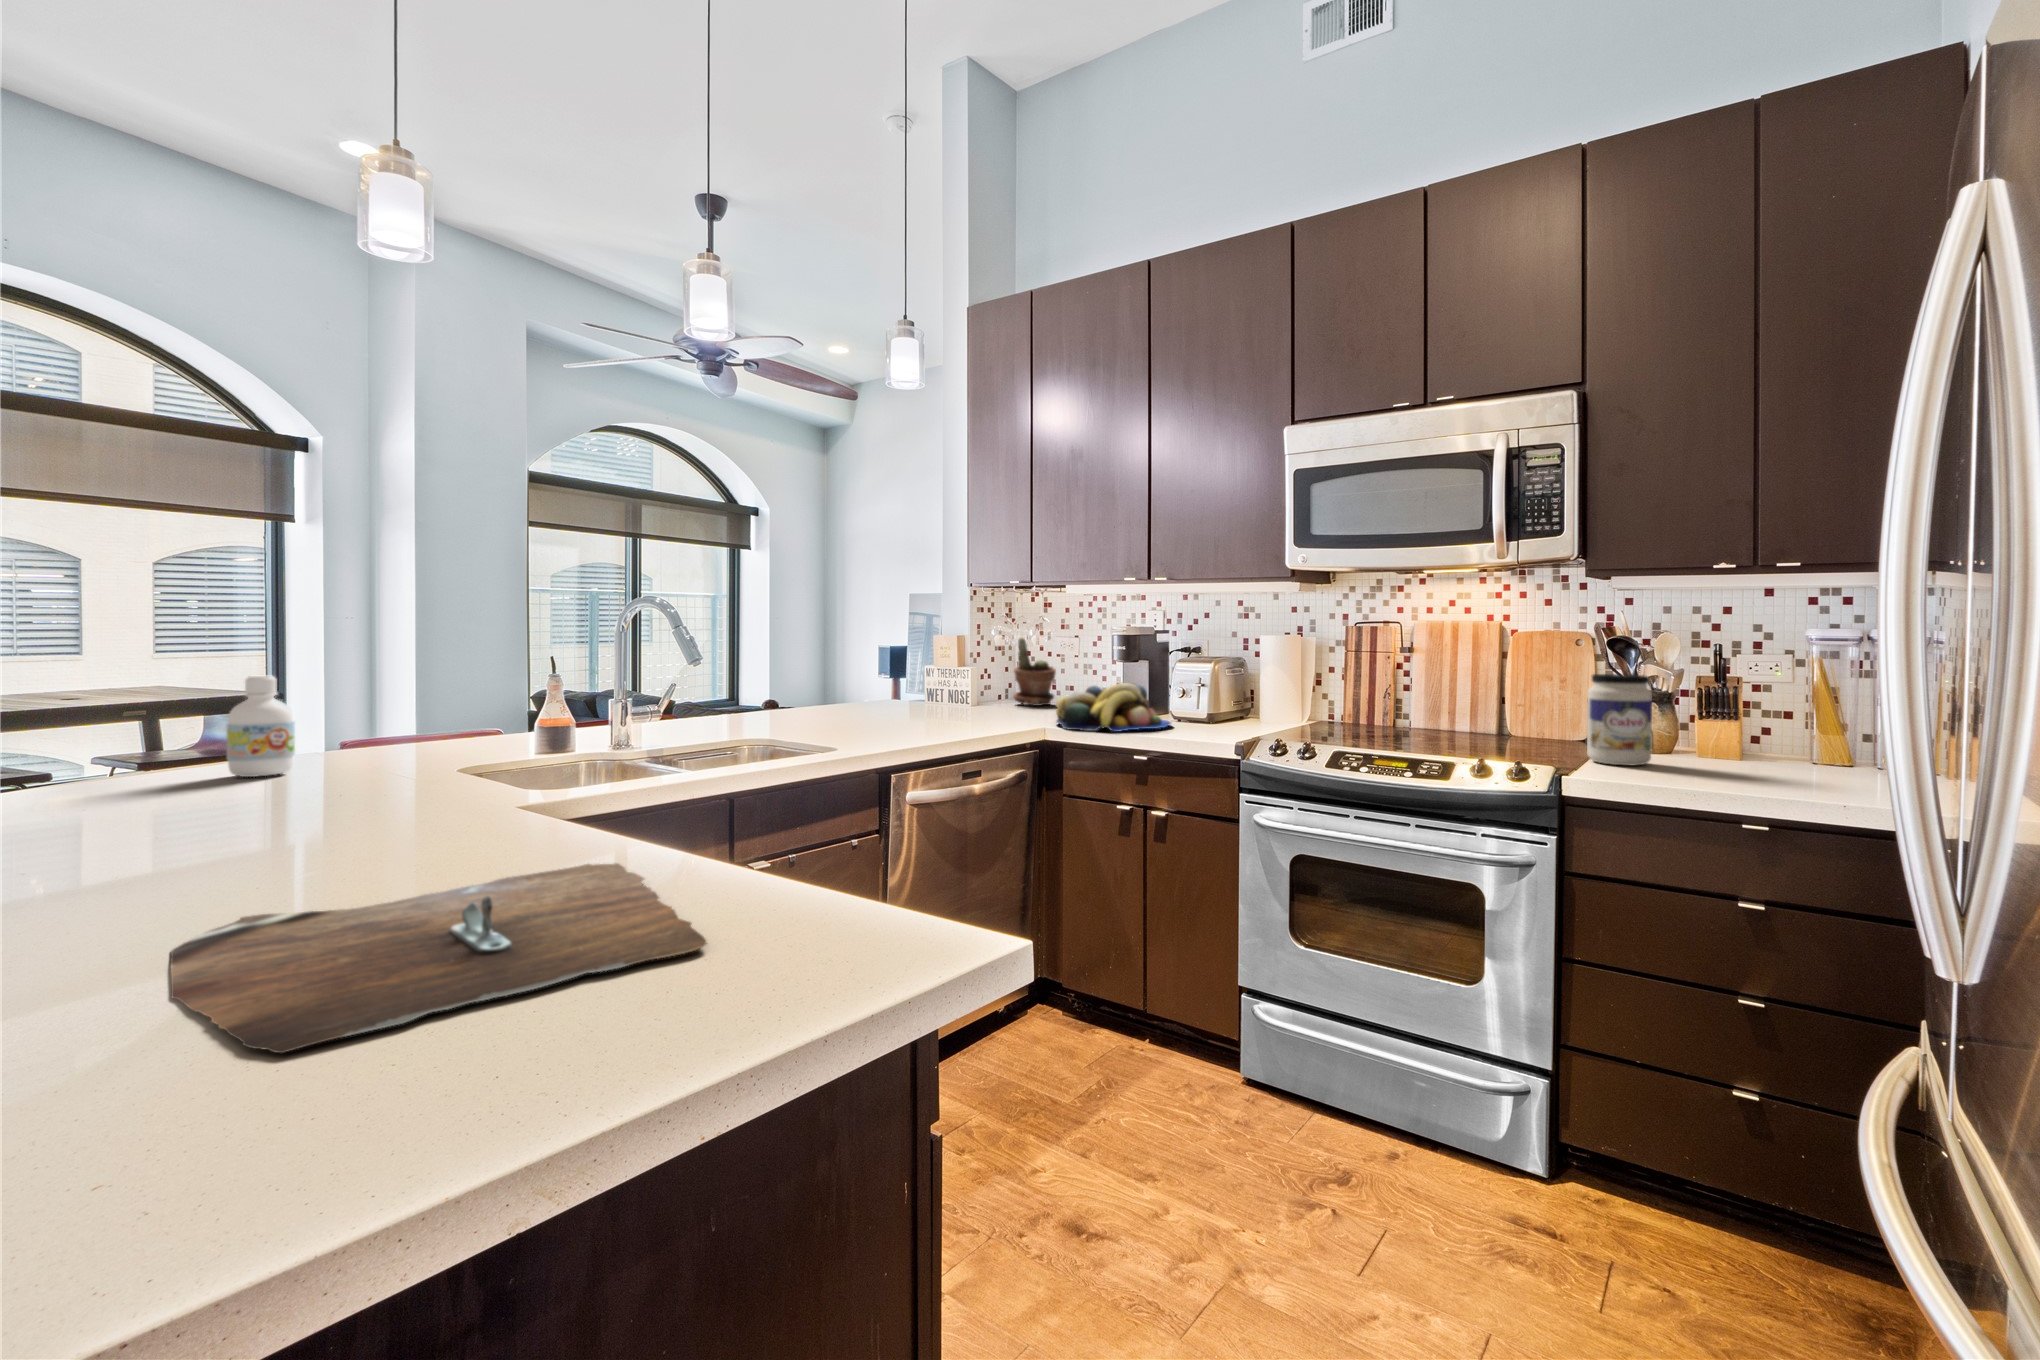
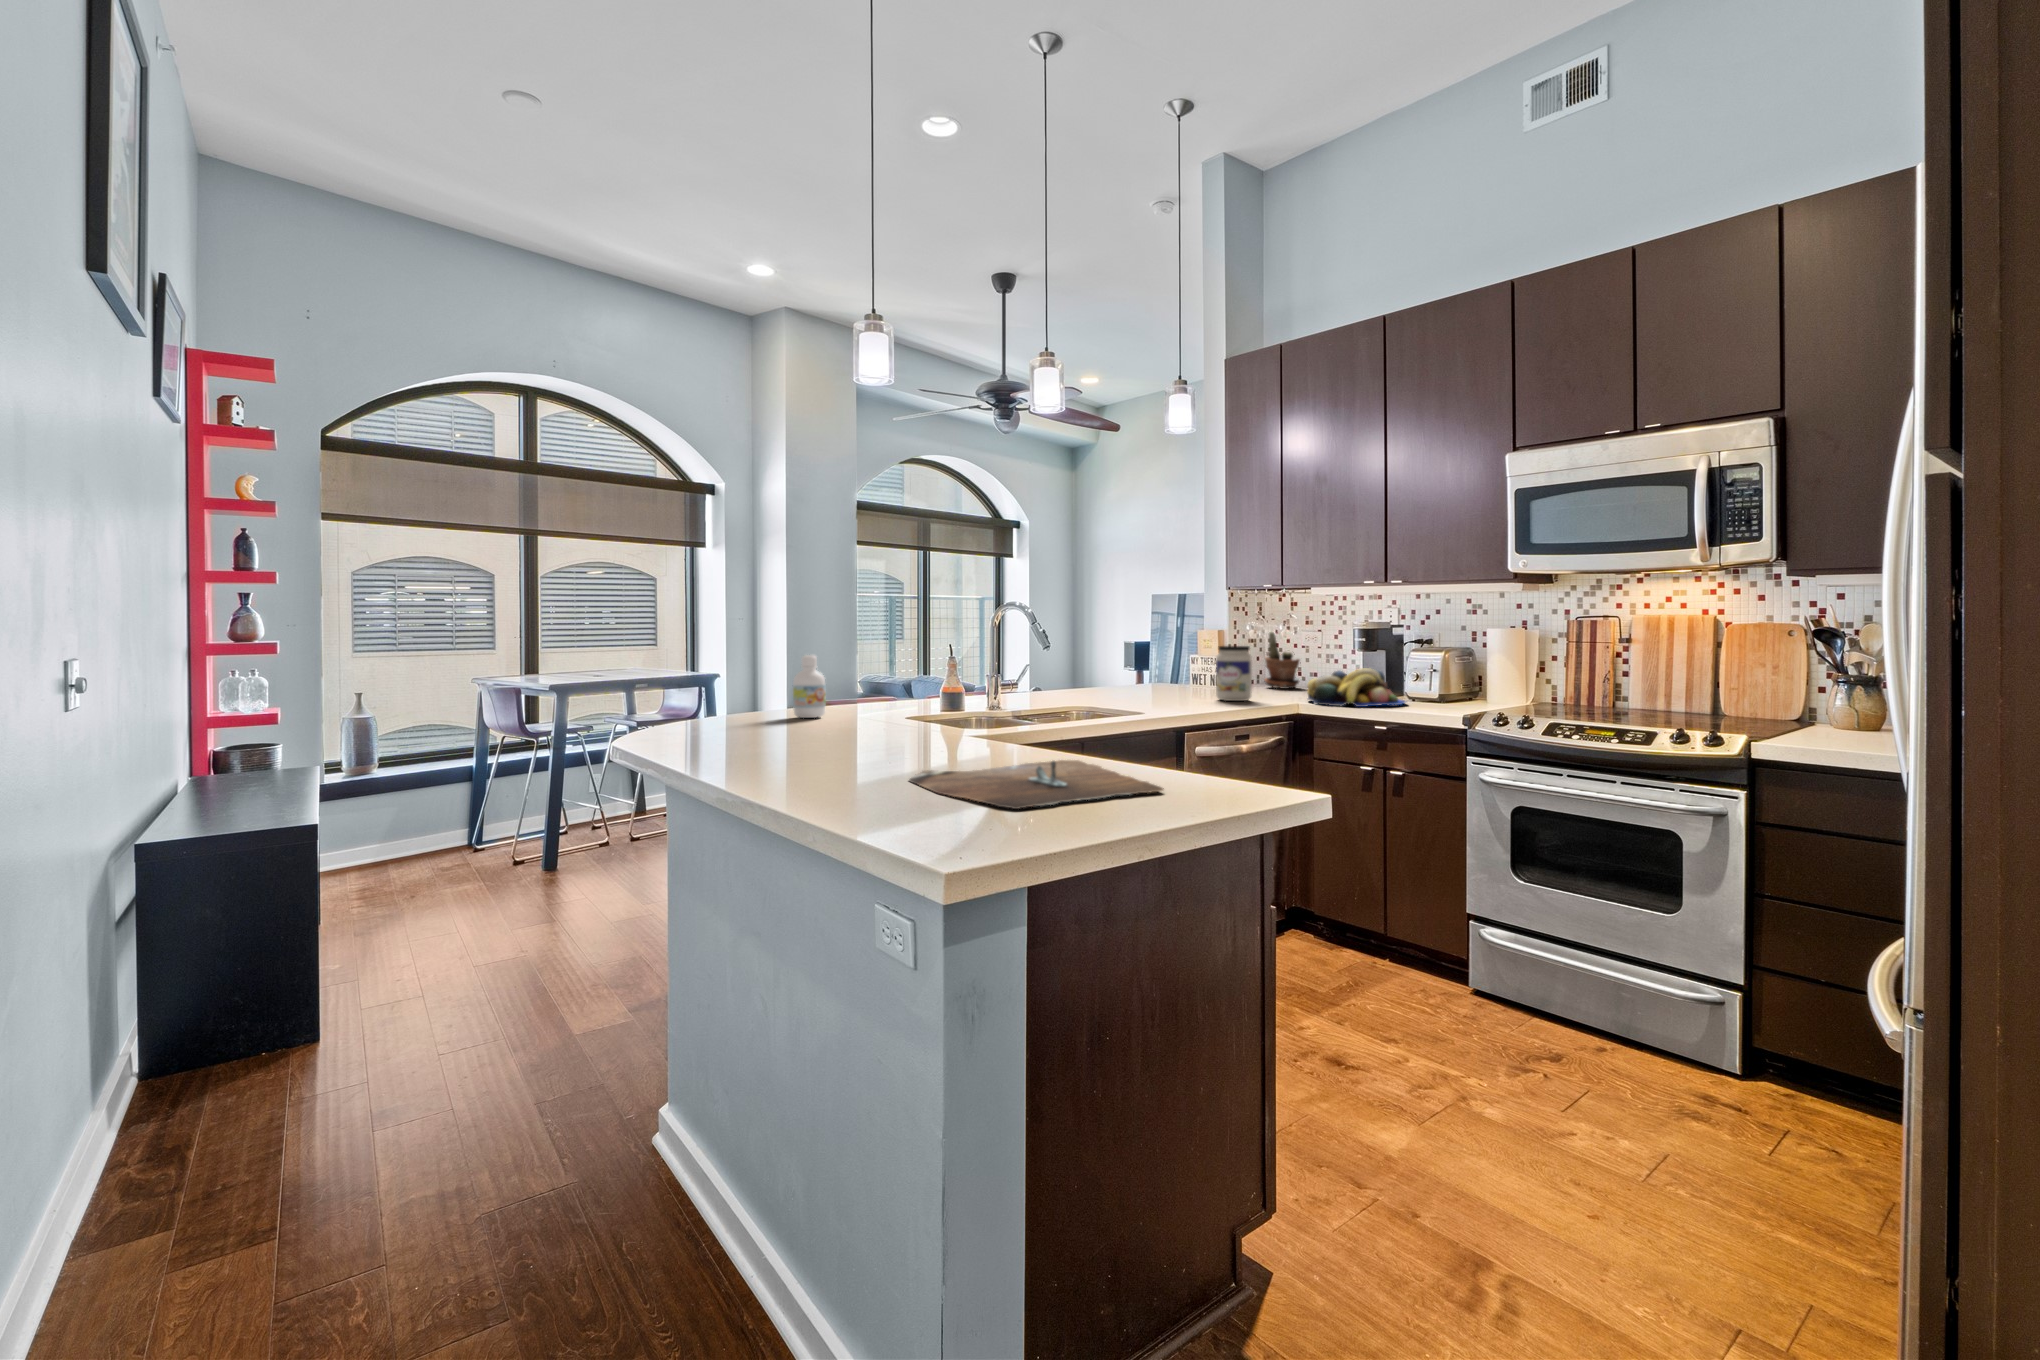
jar: present [1587,674,1652,765] -> present [1216,646,1252,701]

